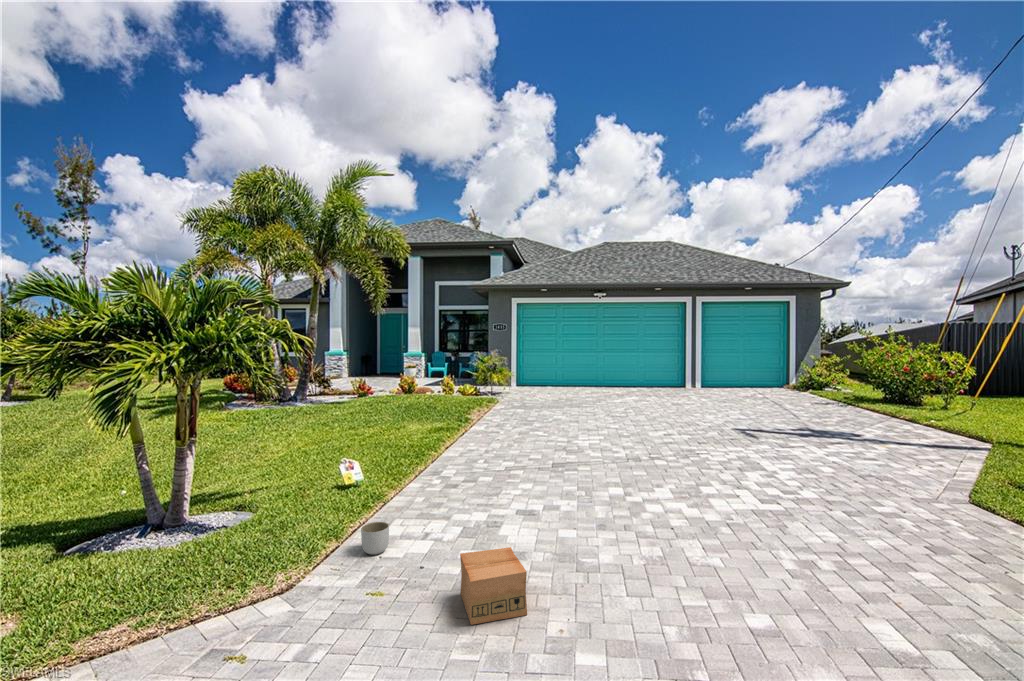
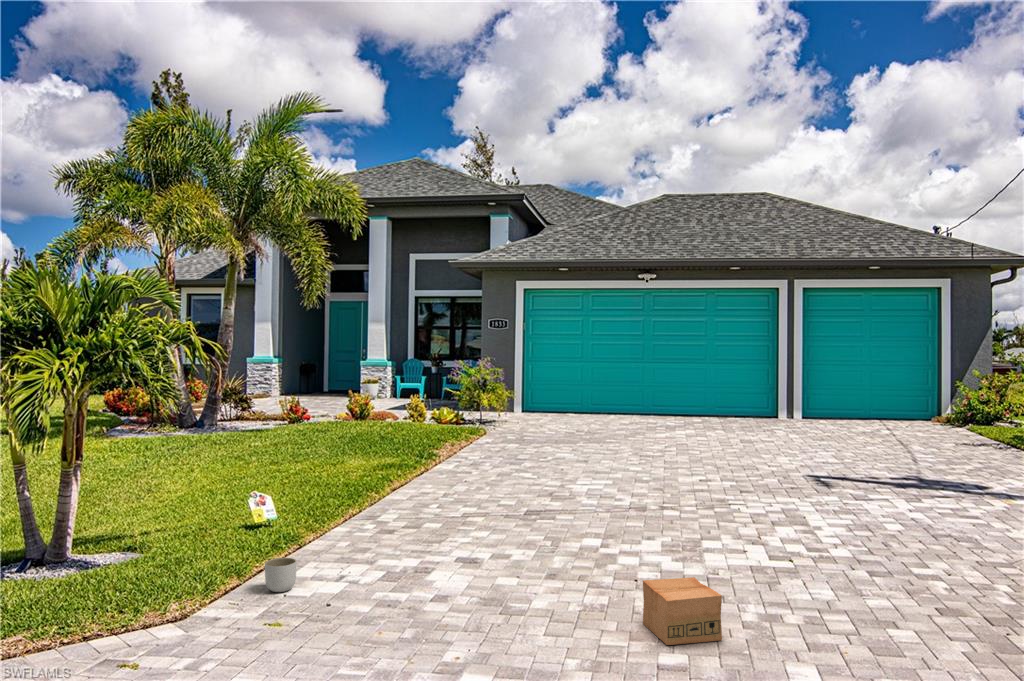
cardboard box: present [460,547,527,625] -> present [643,577,722,645]

